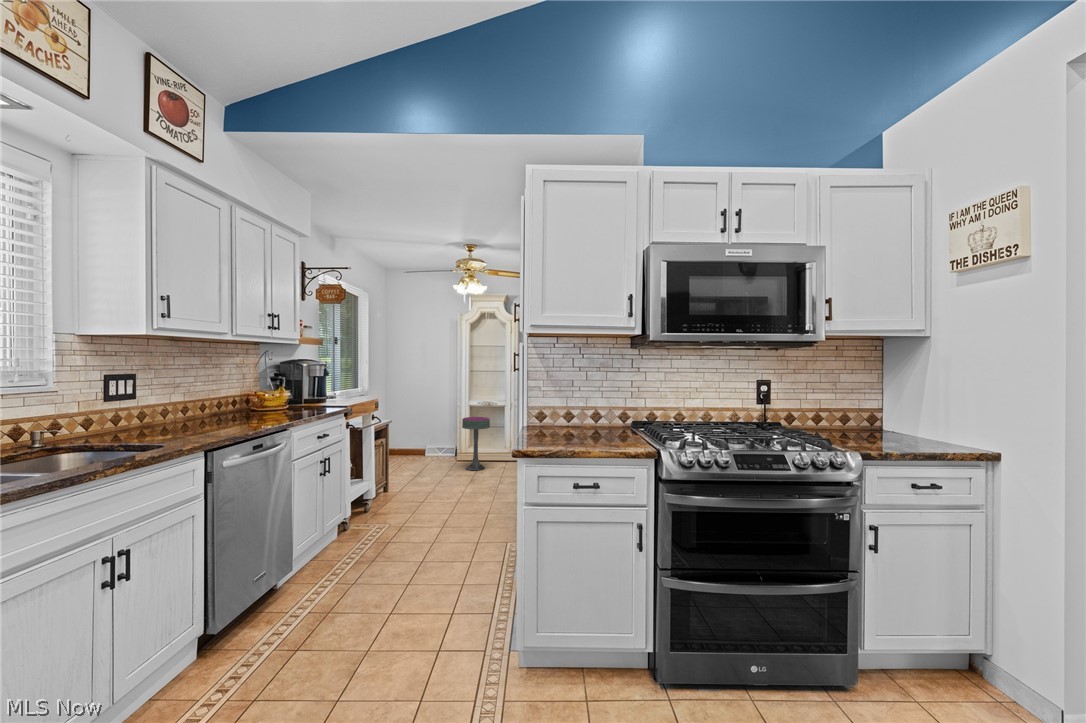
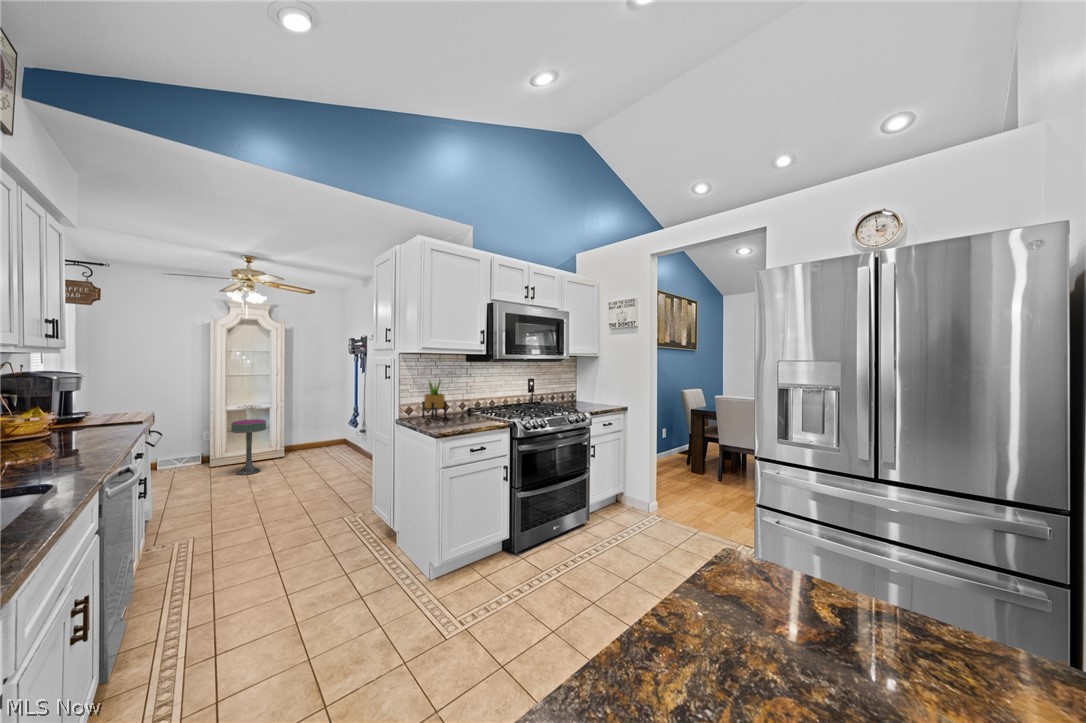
potted plant: none [547,370,582,431] -> present [422,382,447,419]

